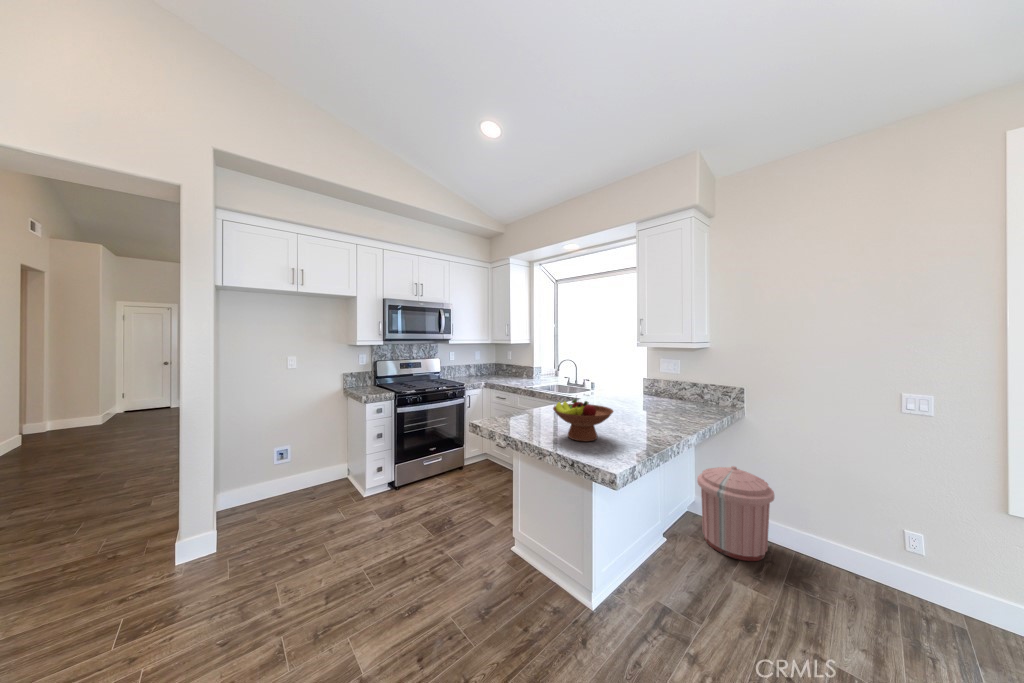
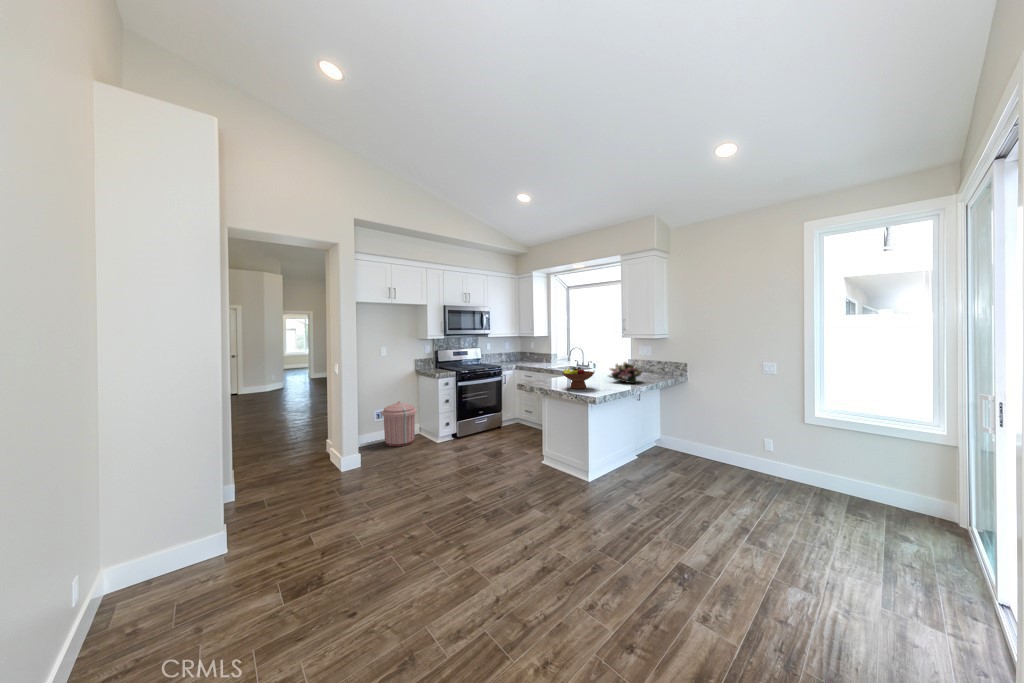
flower arrangement: none [626,386,688,425] -> present [608,362,642,383]
trash can: present [697,466,774,561] -> present [382,401,417,447]

